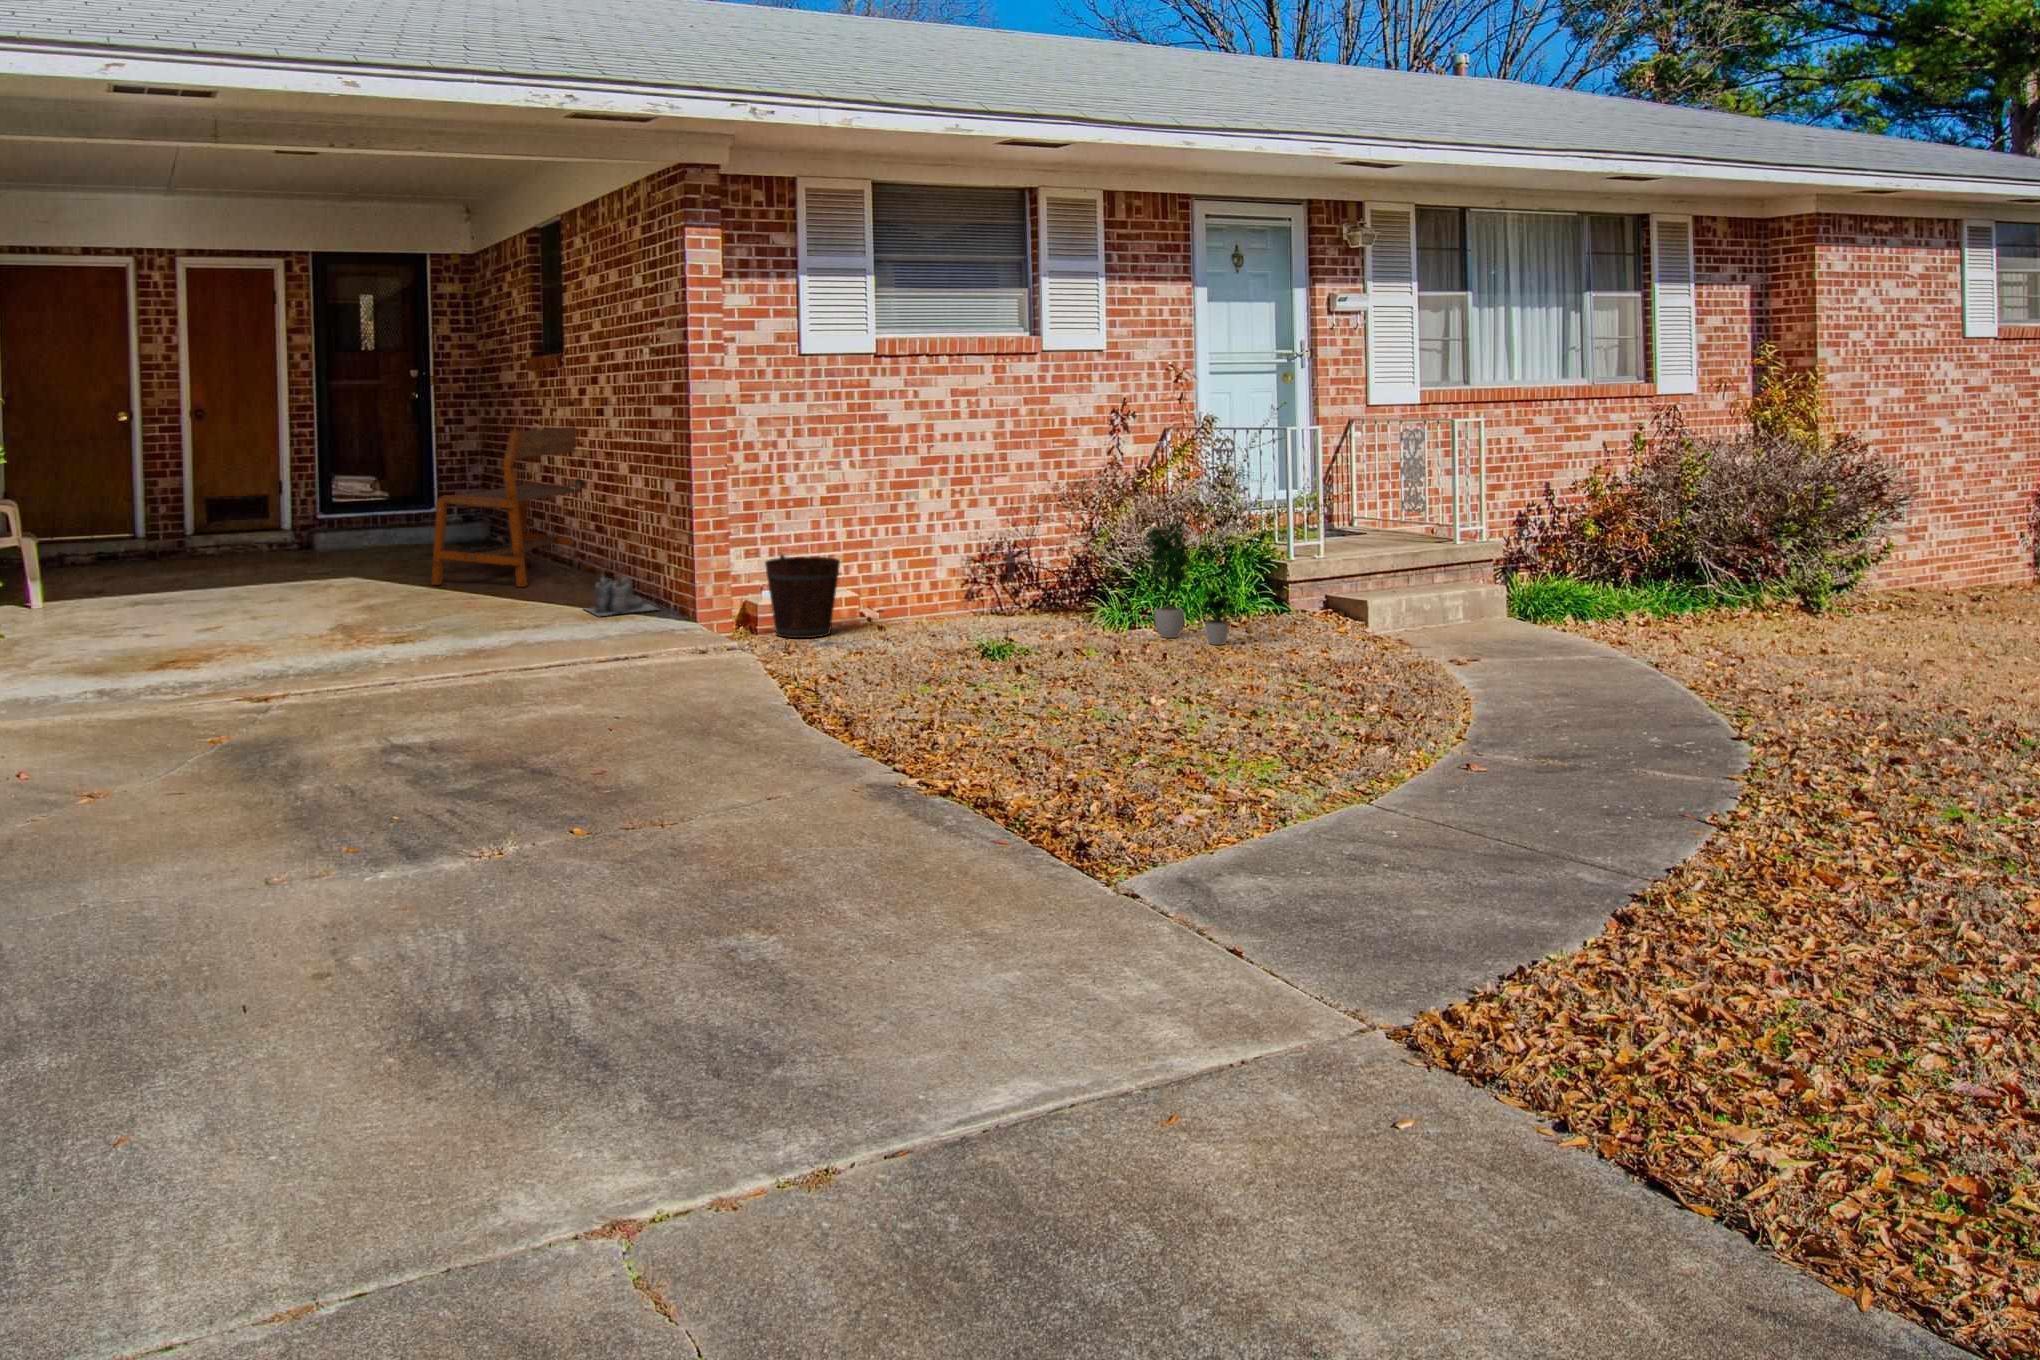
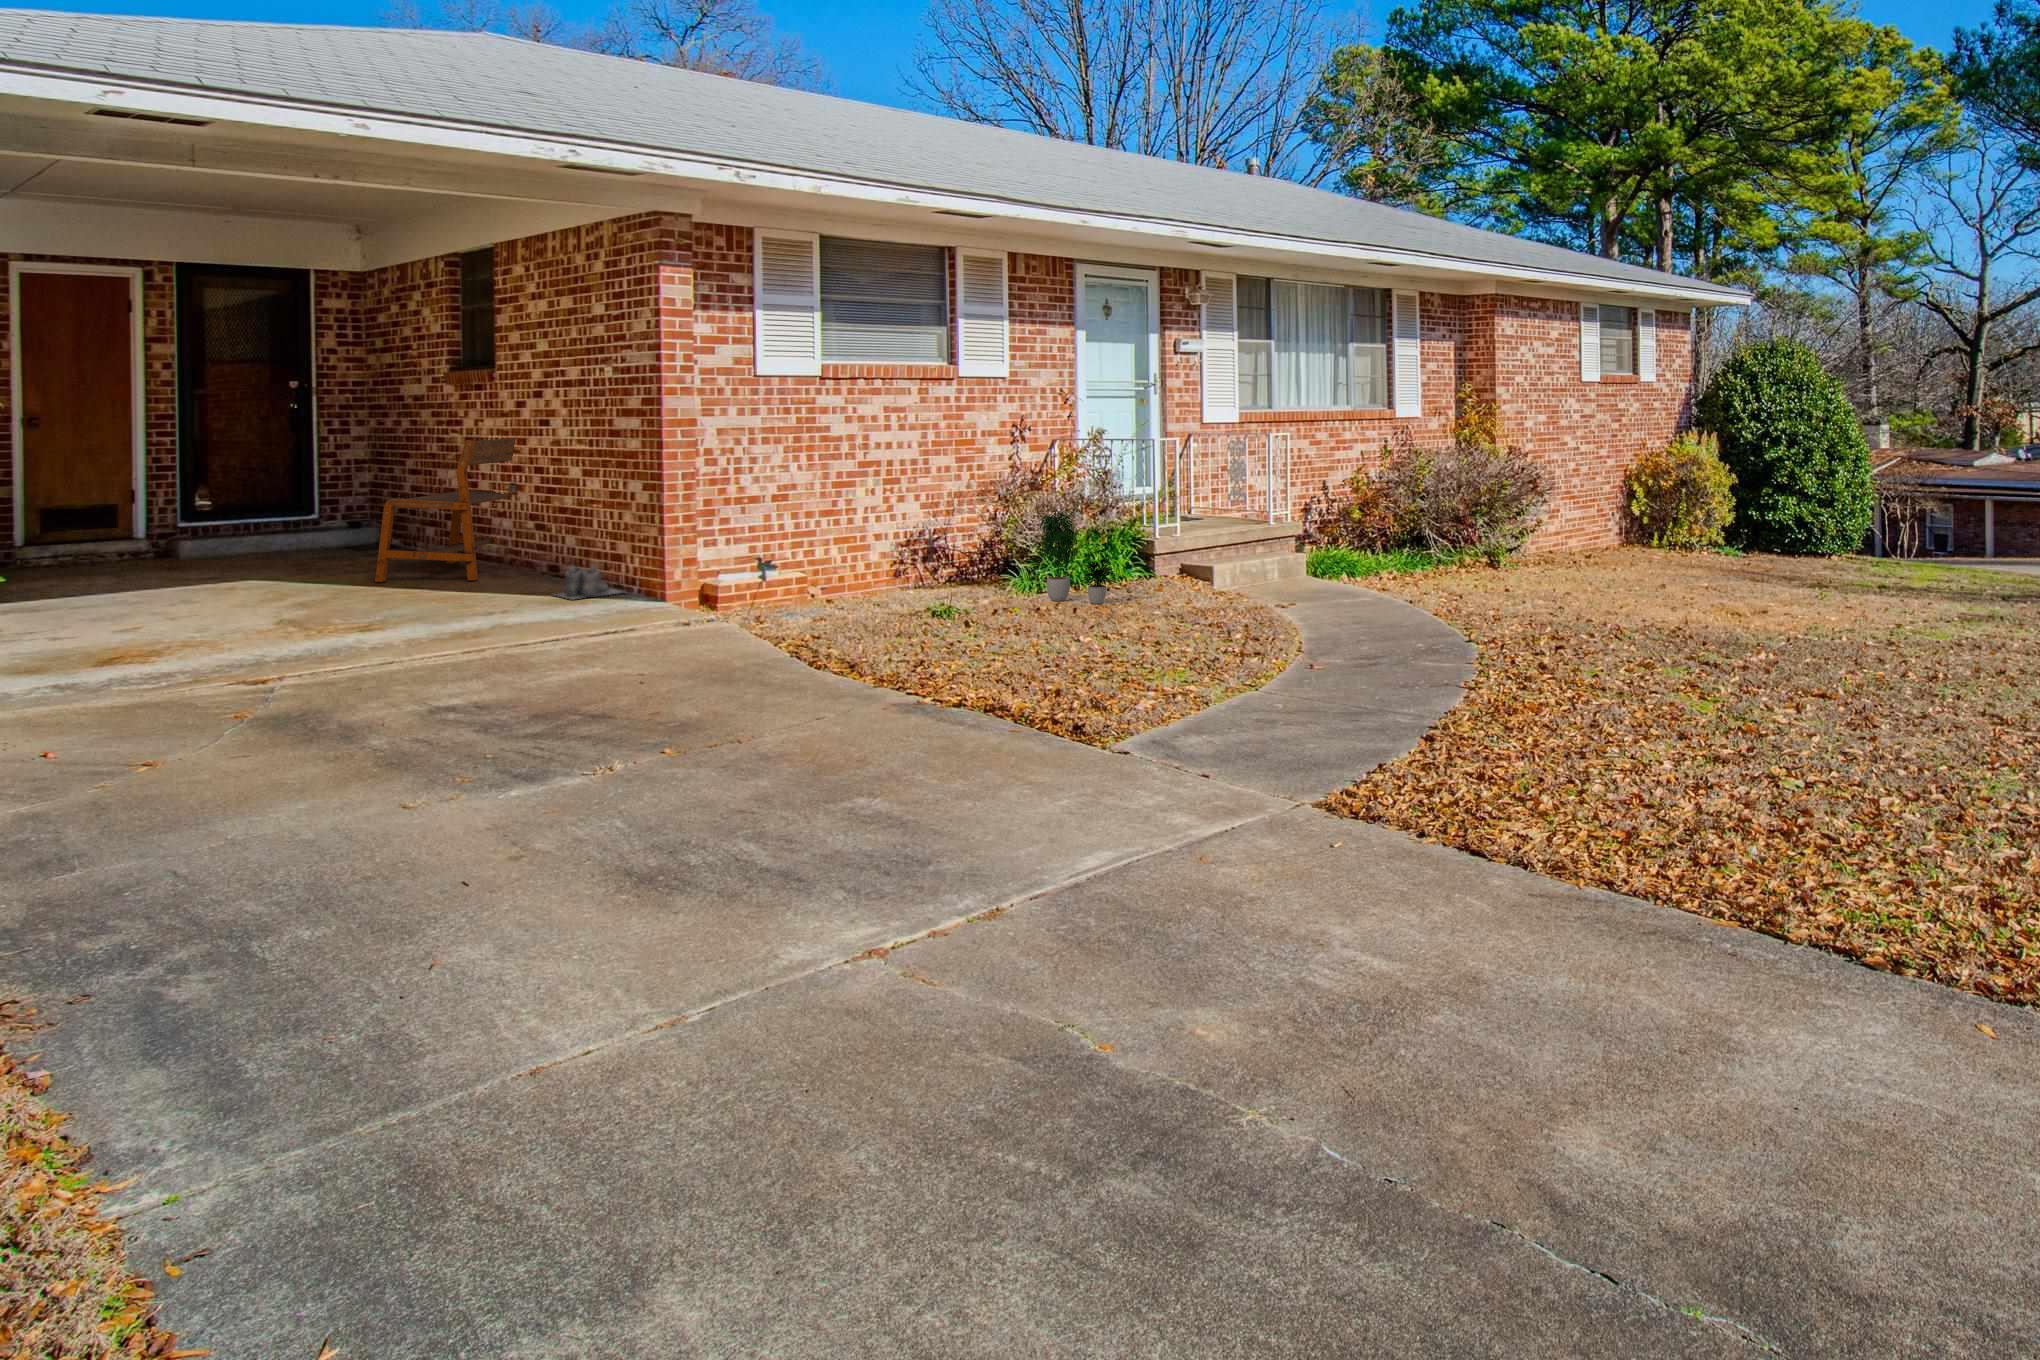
bucket: present [765,555,840,638] -> none [731,542,798,610]

